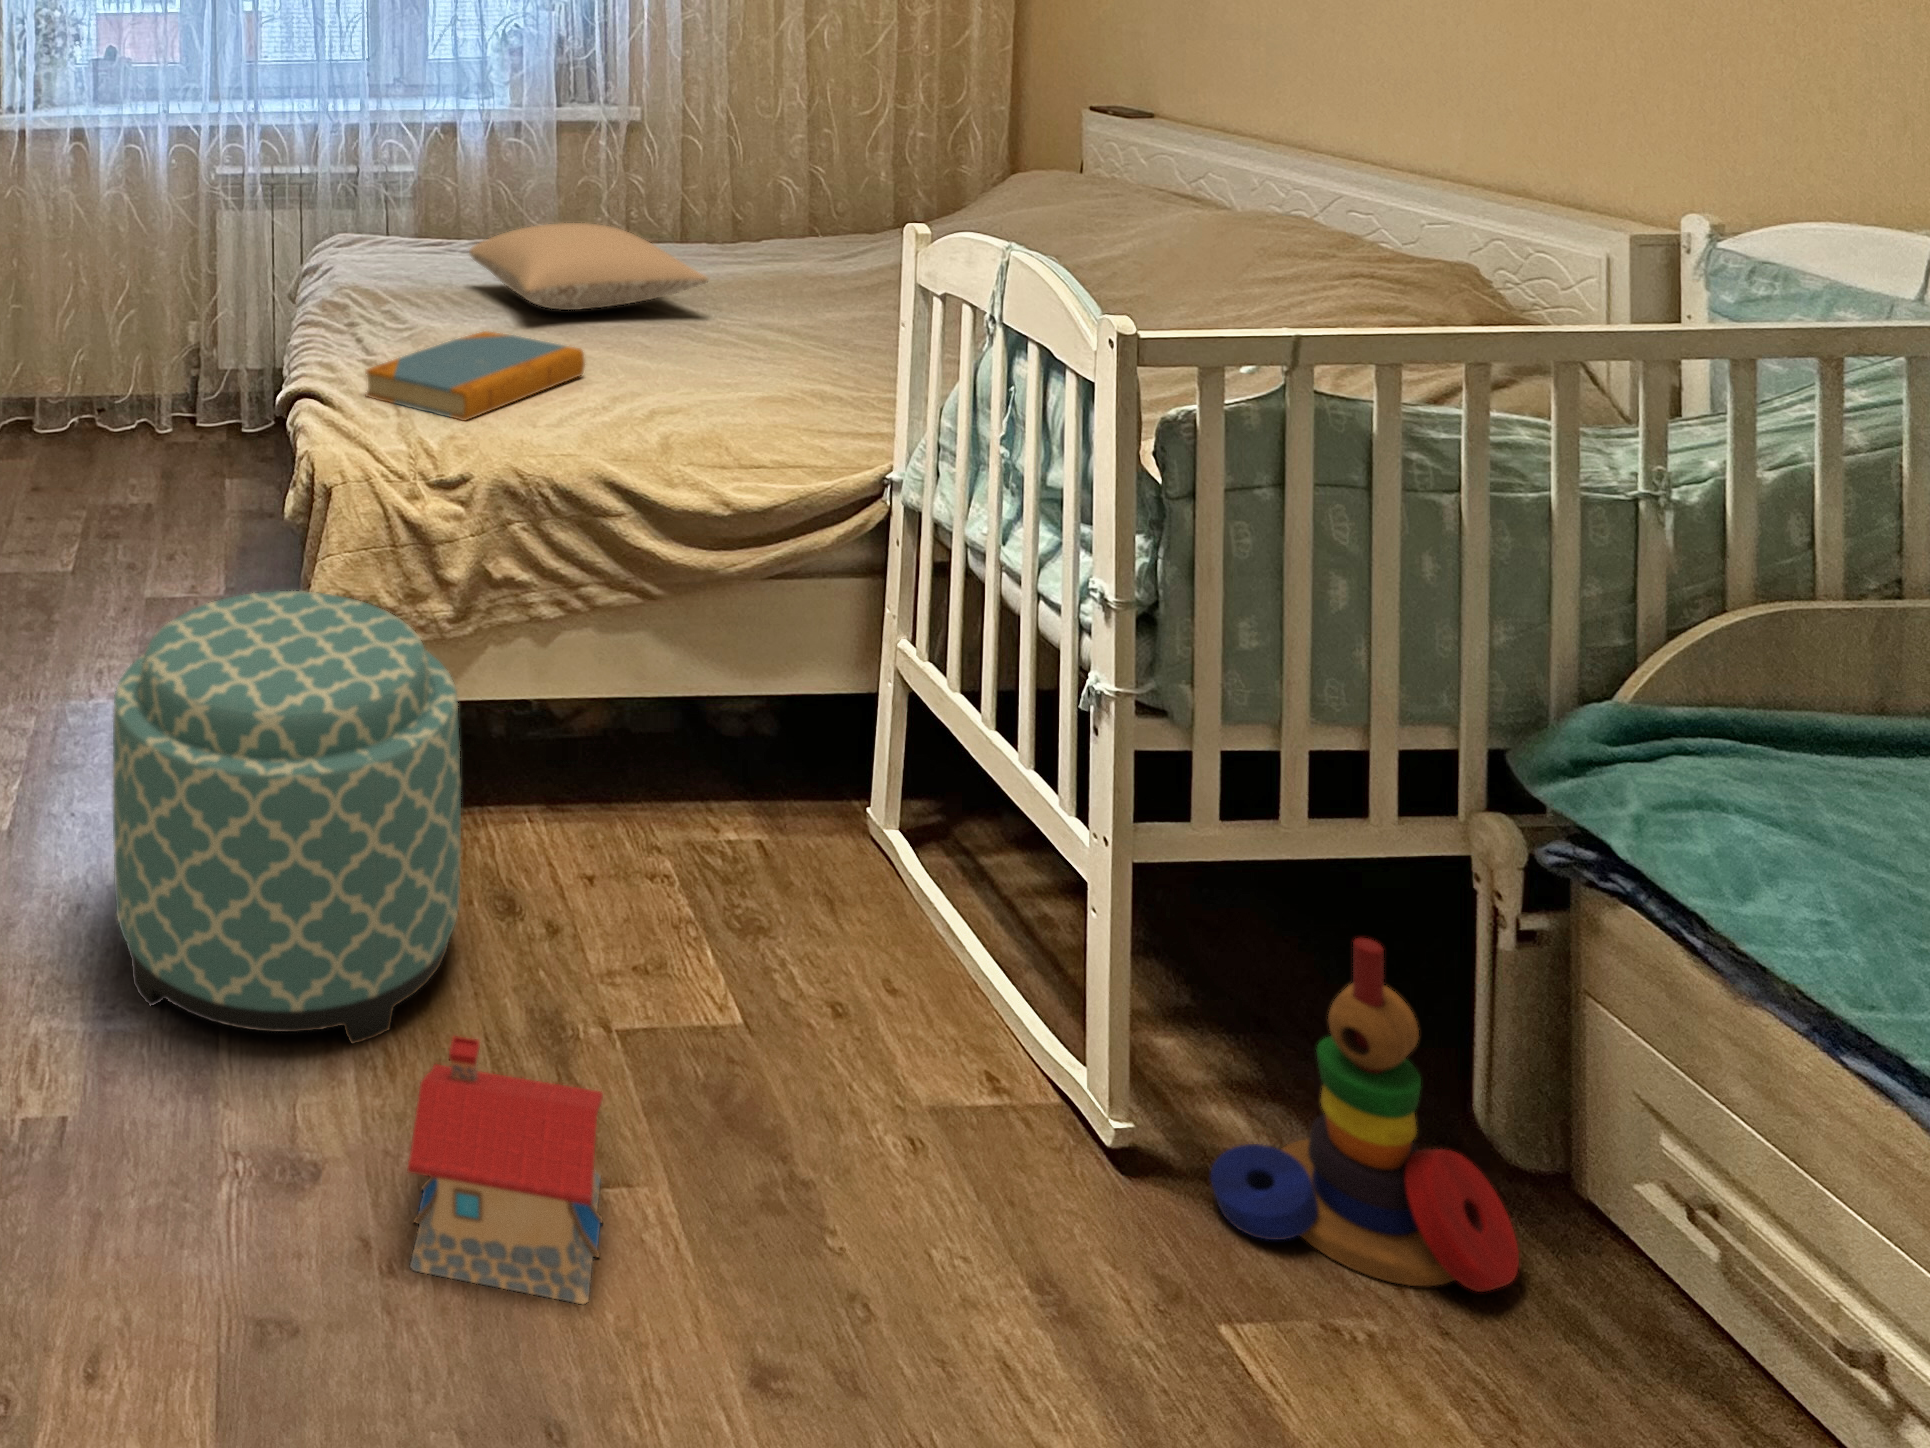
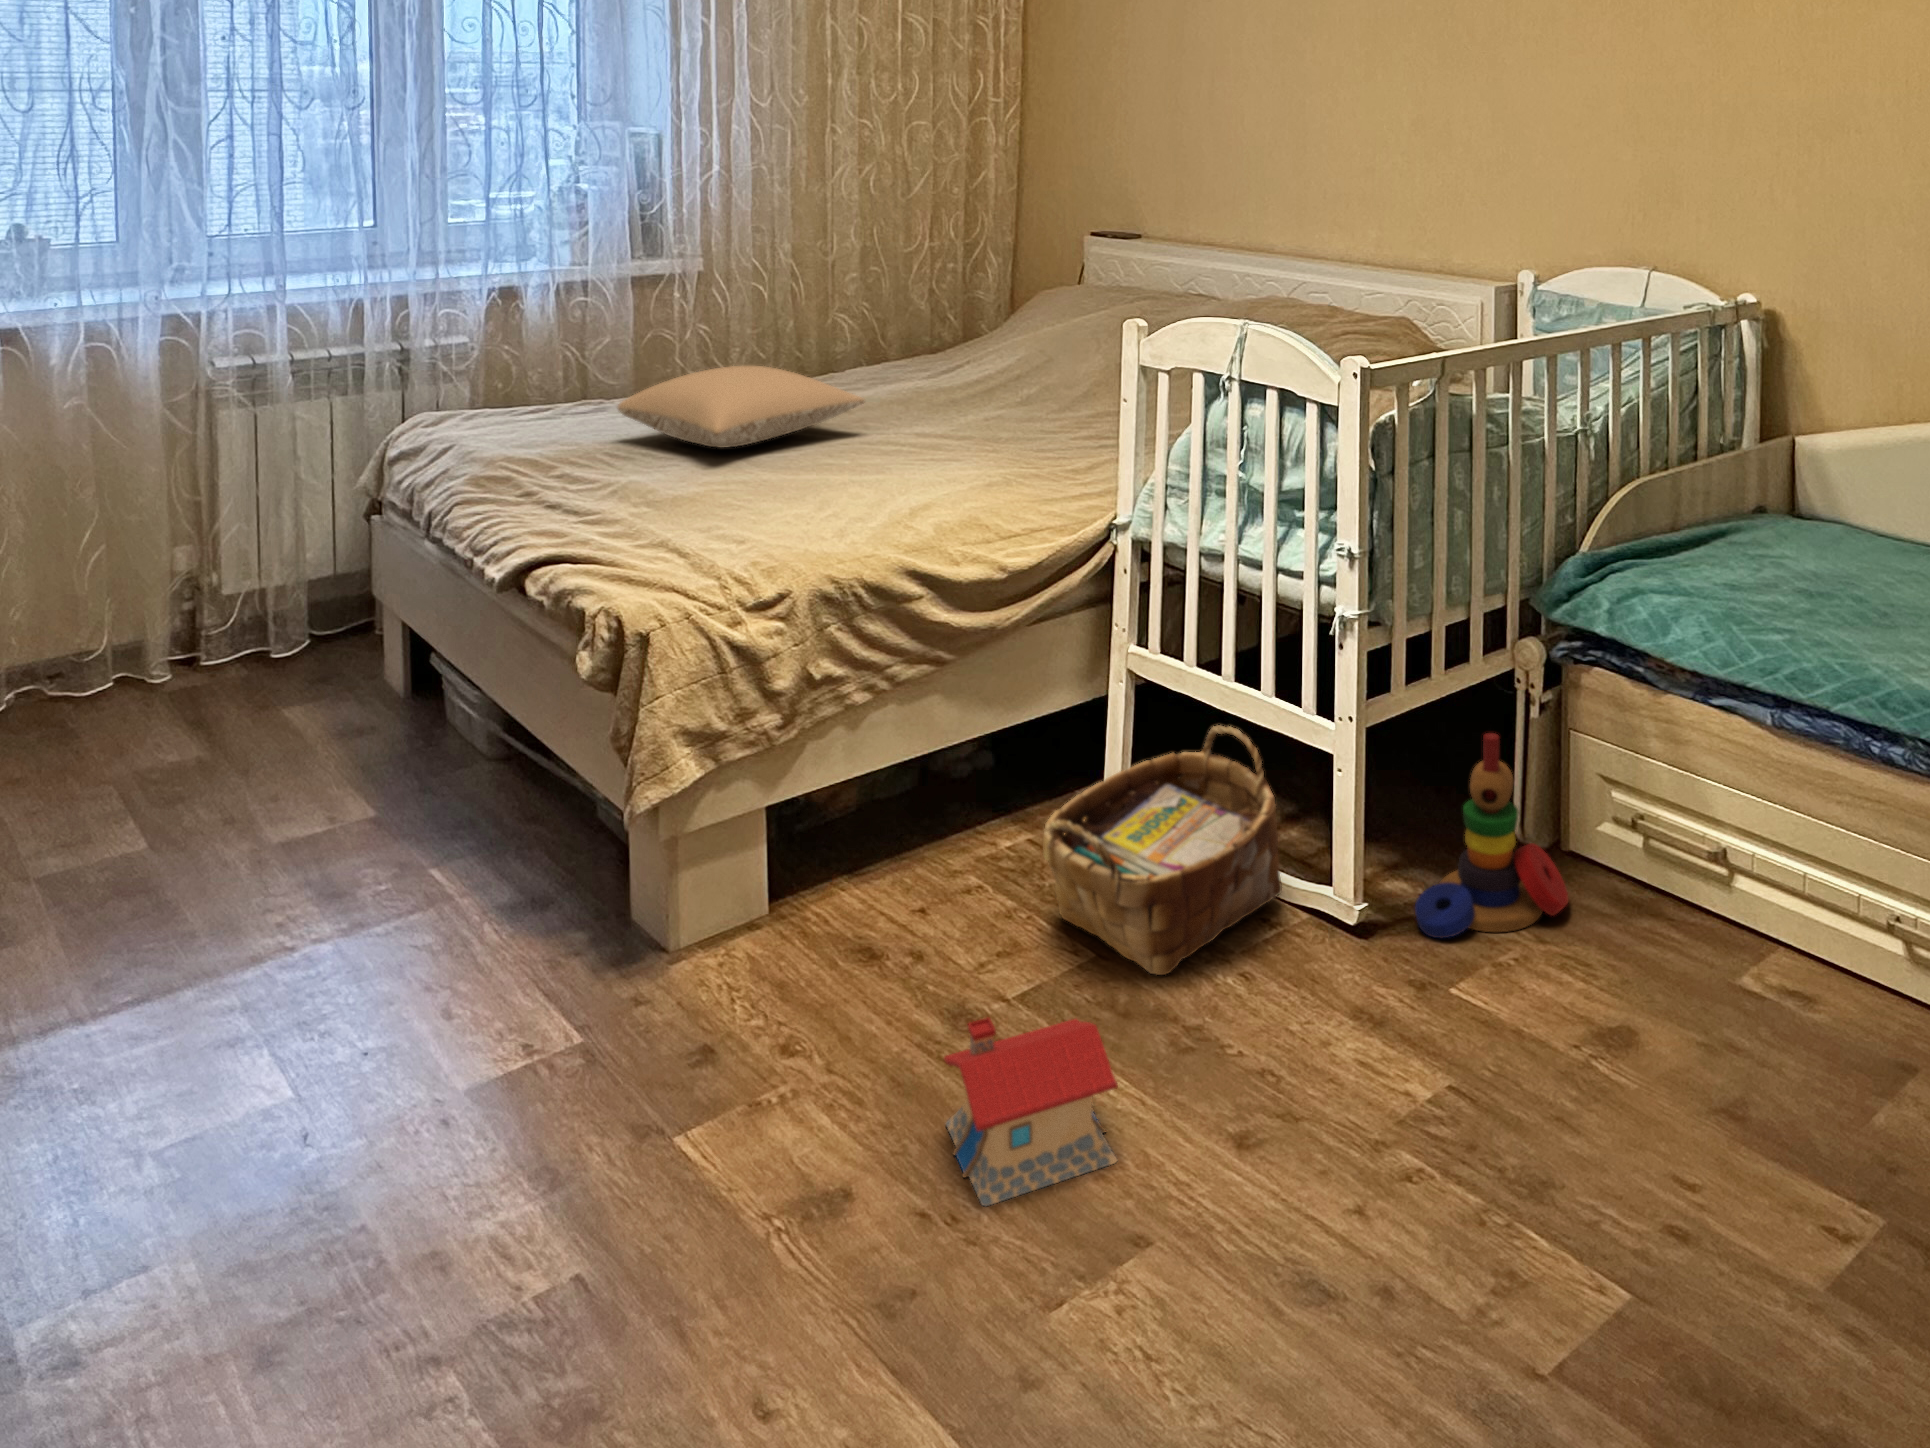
book: present [366,331,585,421] -> none [628,472,812,552]
ottoman: present [113,591,461,1044] -> none [526,723,872,1147]
woven basket: none [685,783,1023,1092] -> present [1043,725,1282,975]

